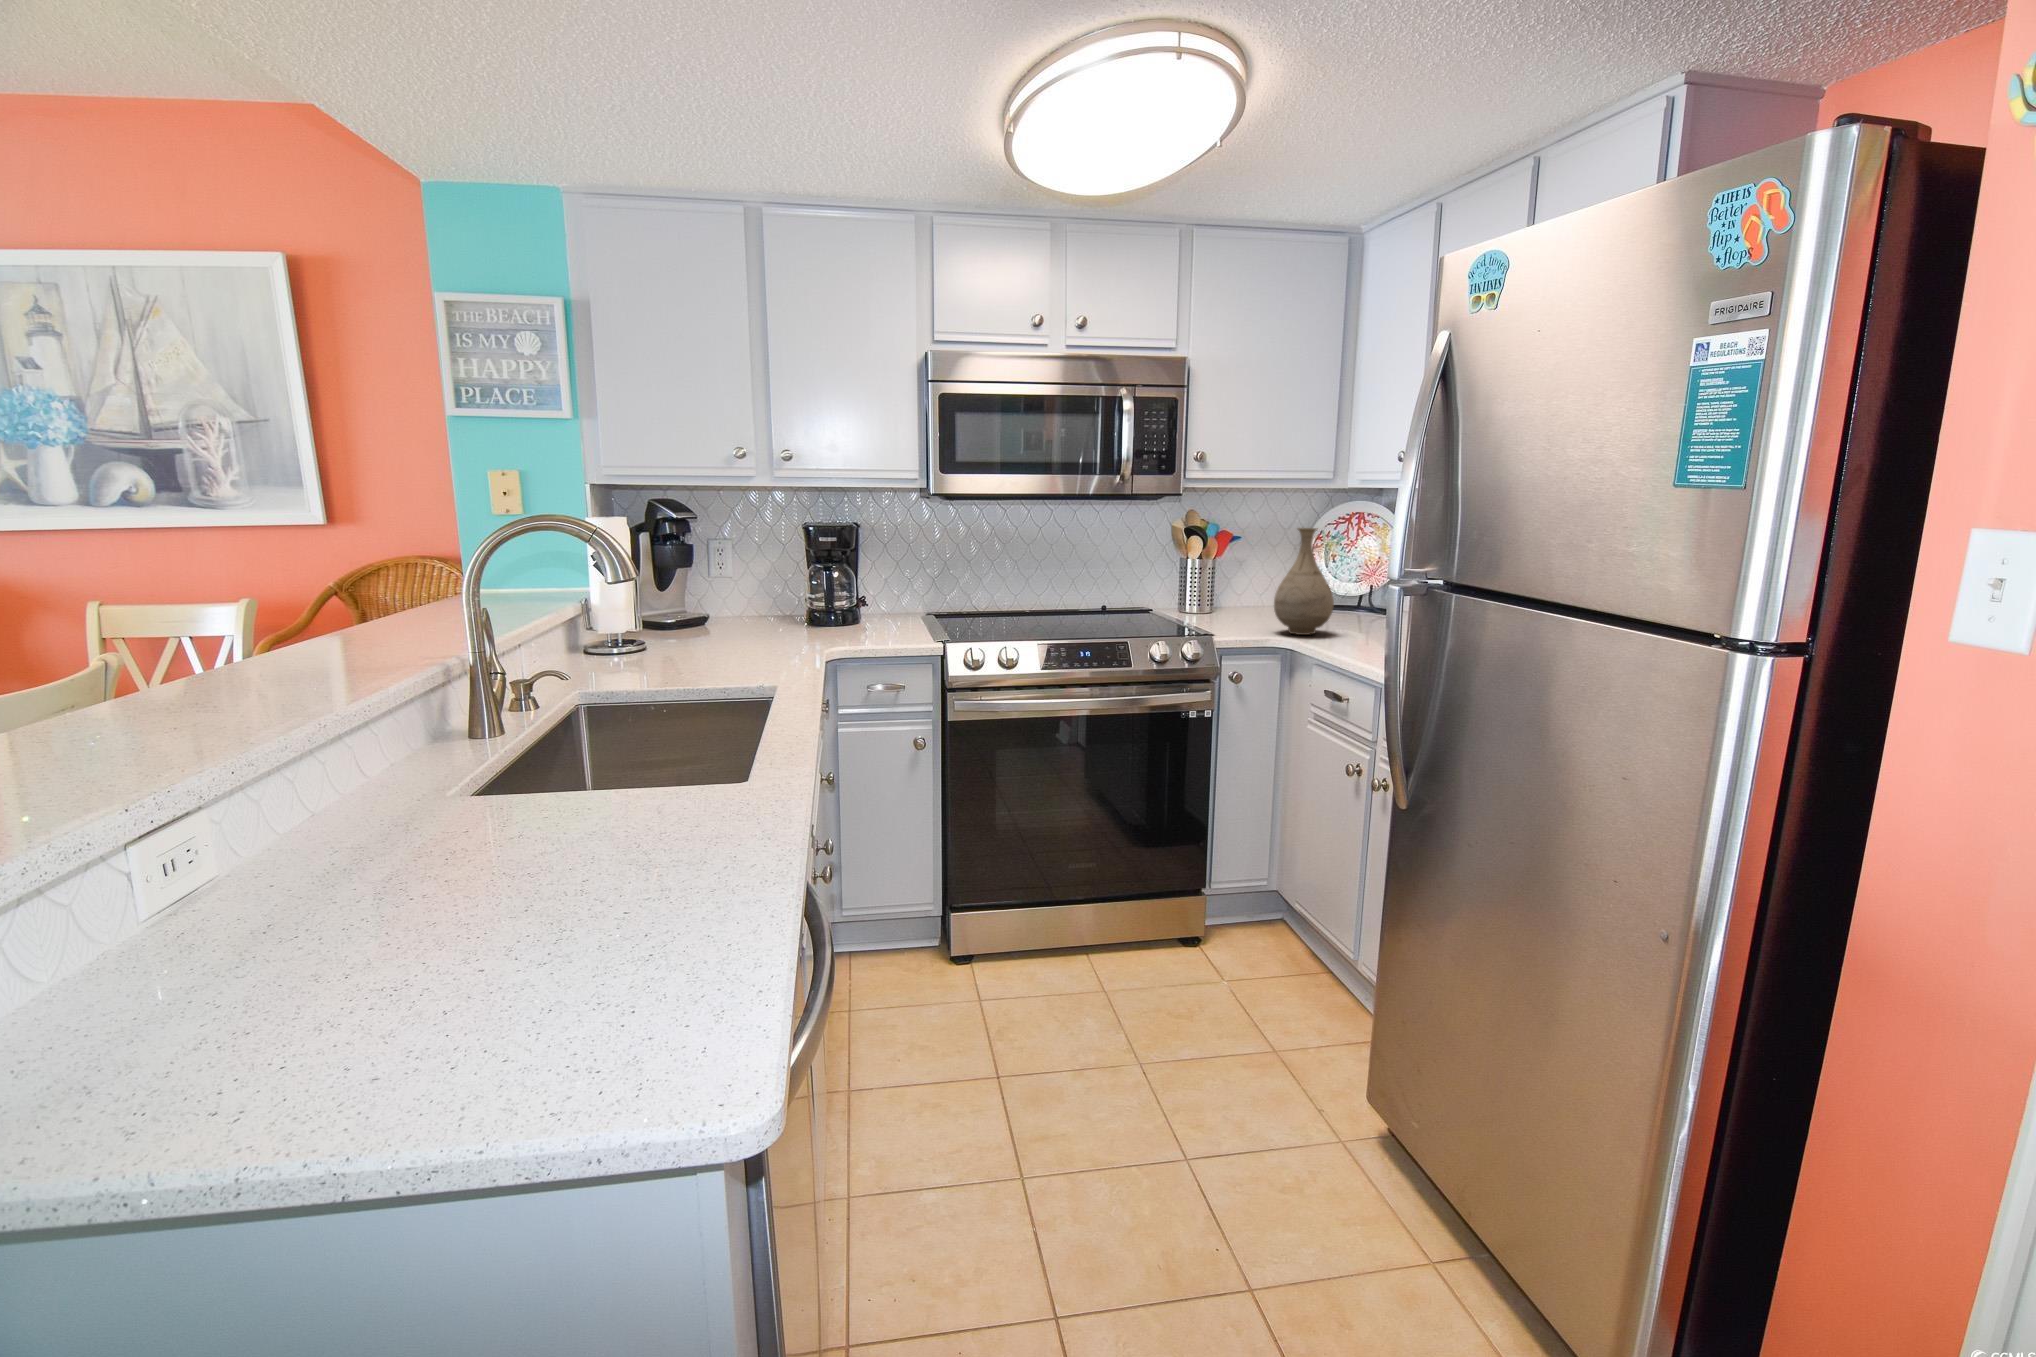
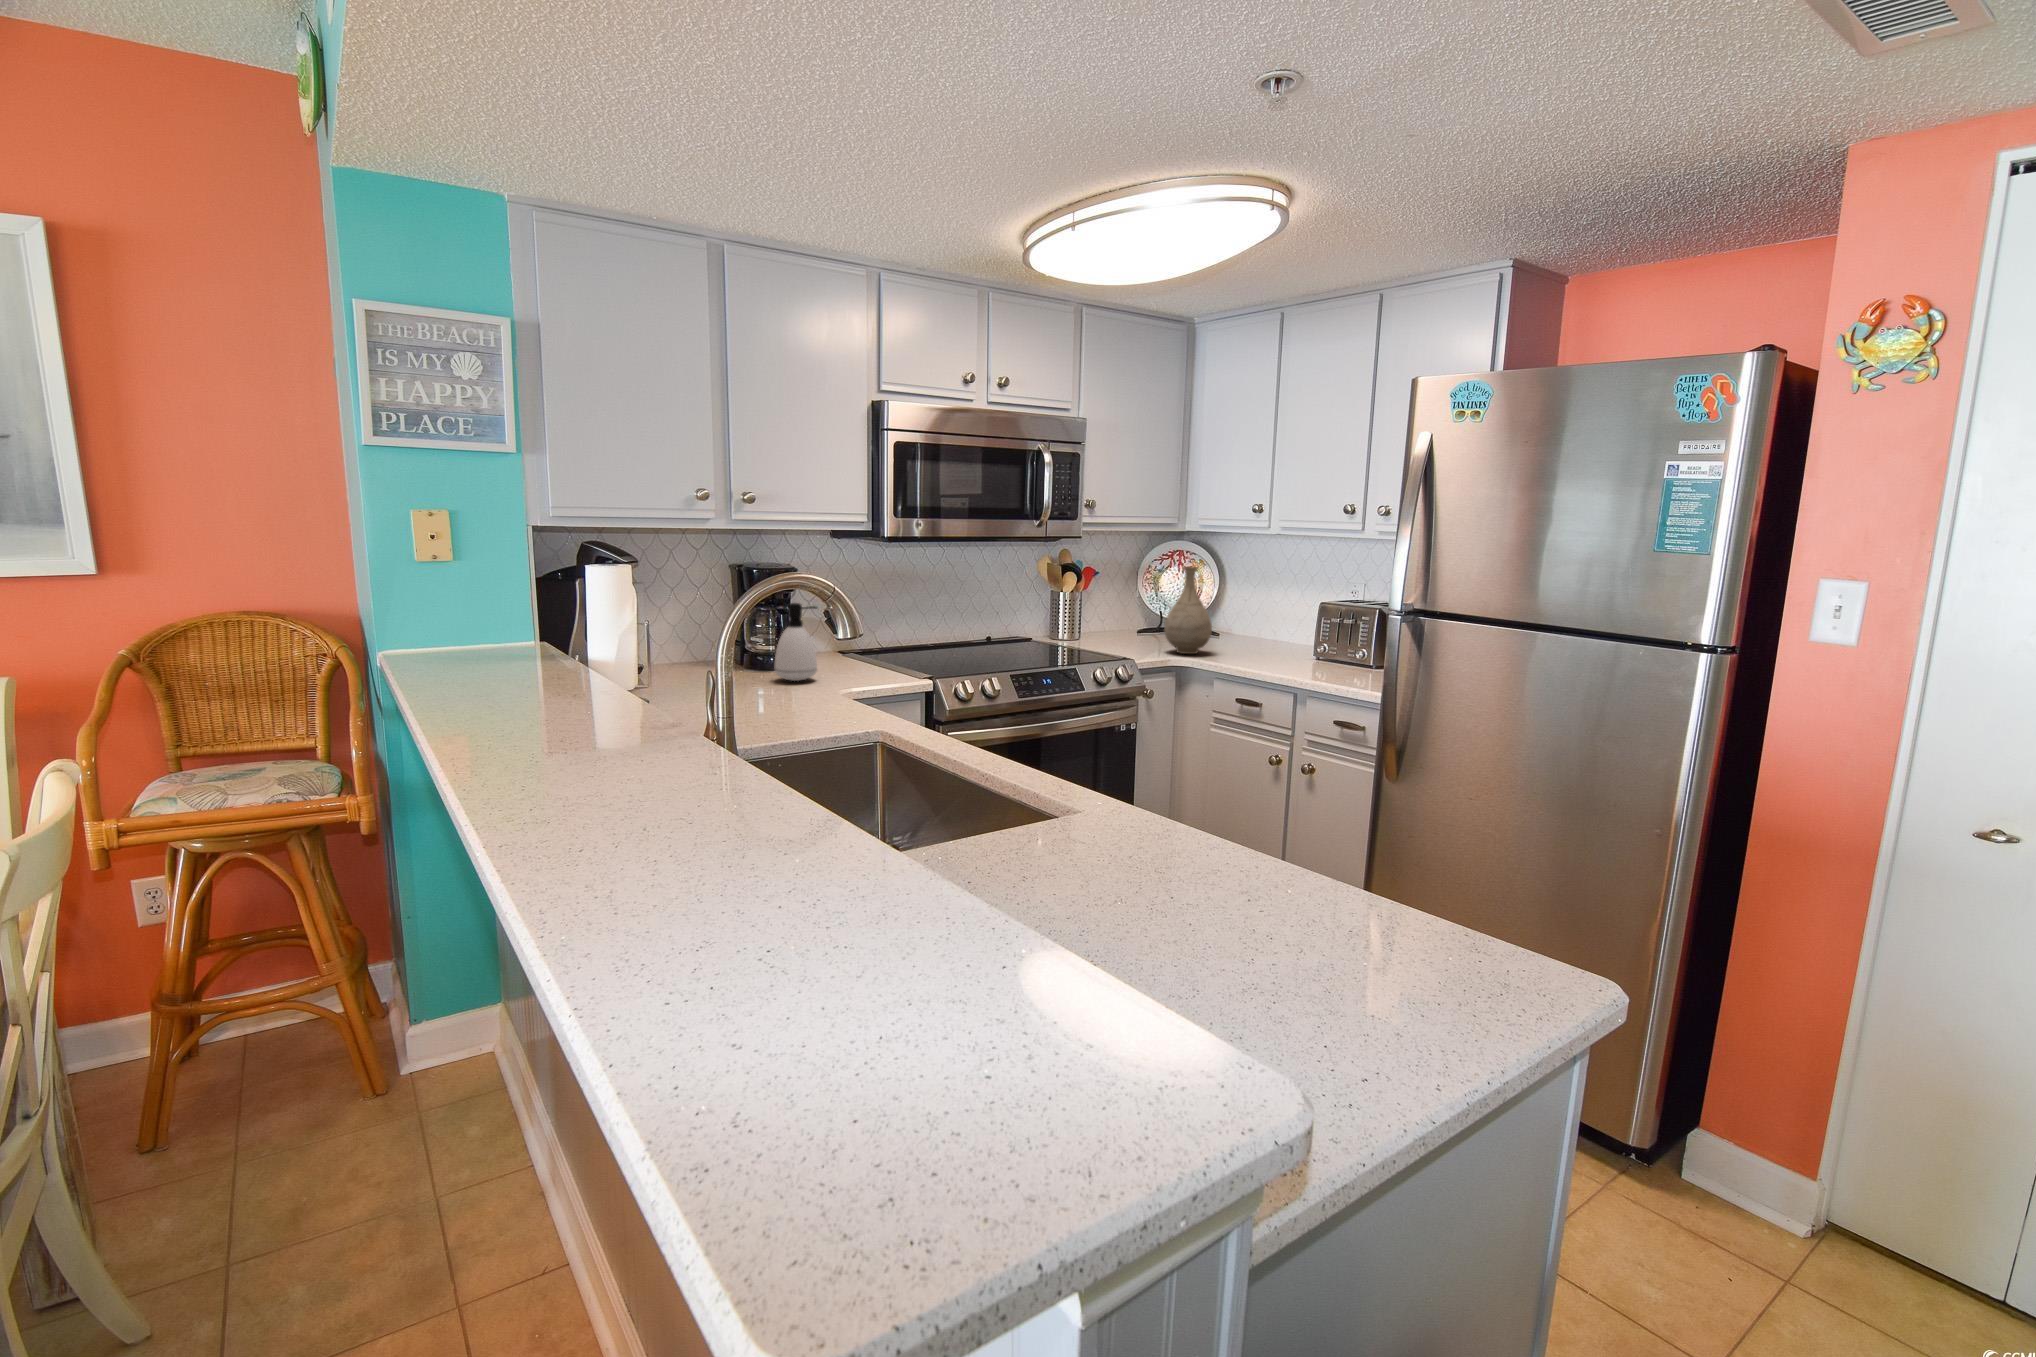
soap dispenser: none [798,558,840,636] -> present [775,603,817,681]

